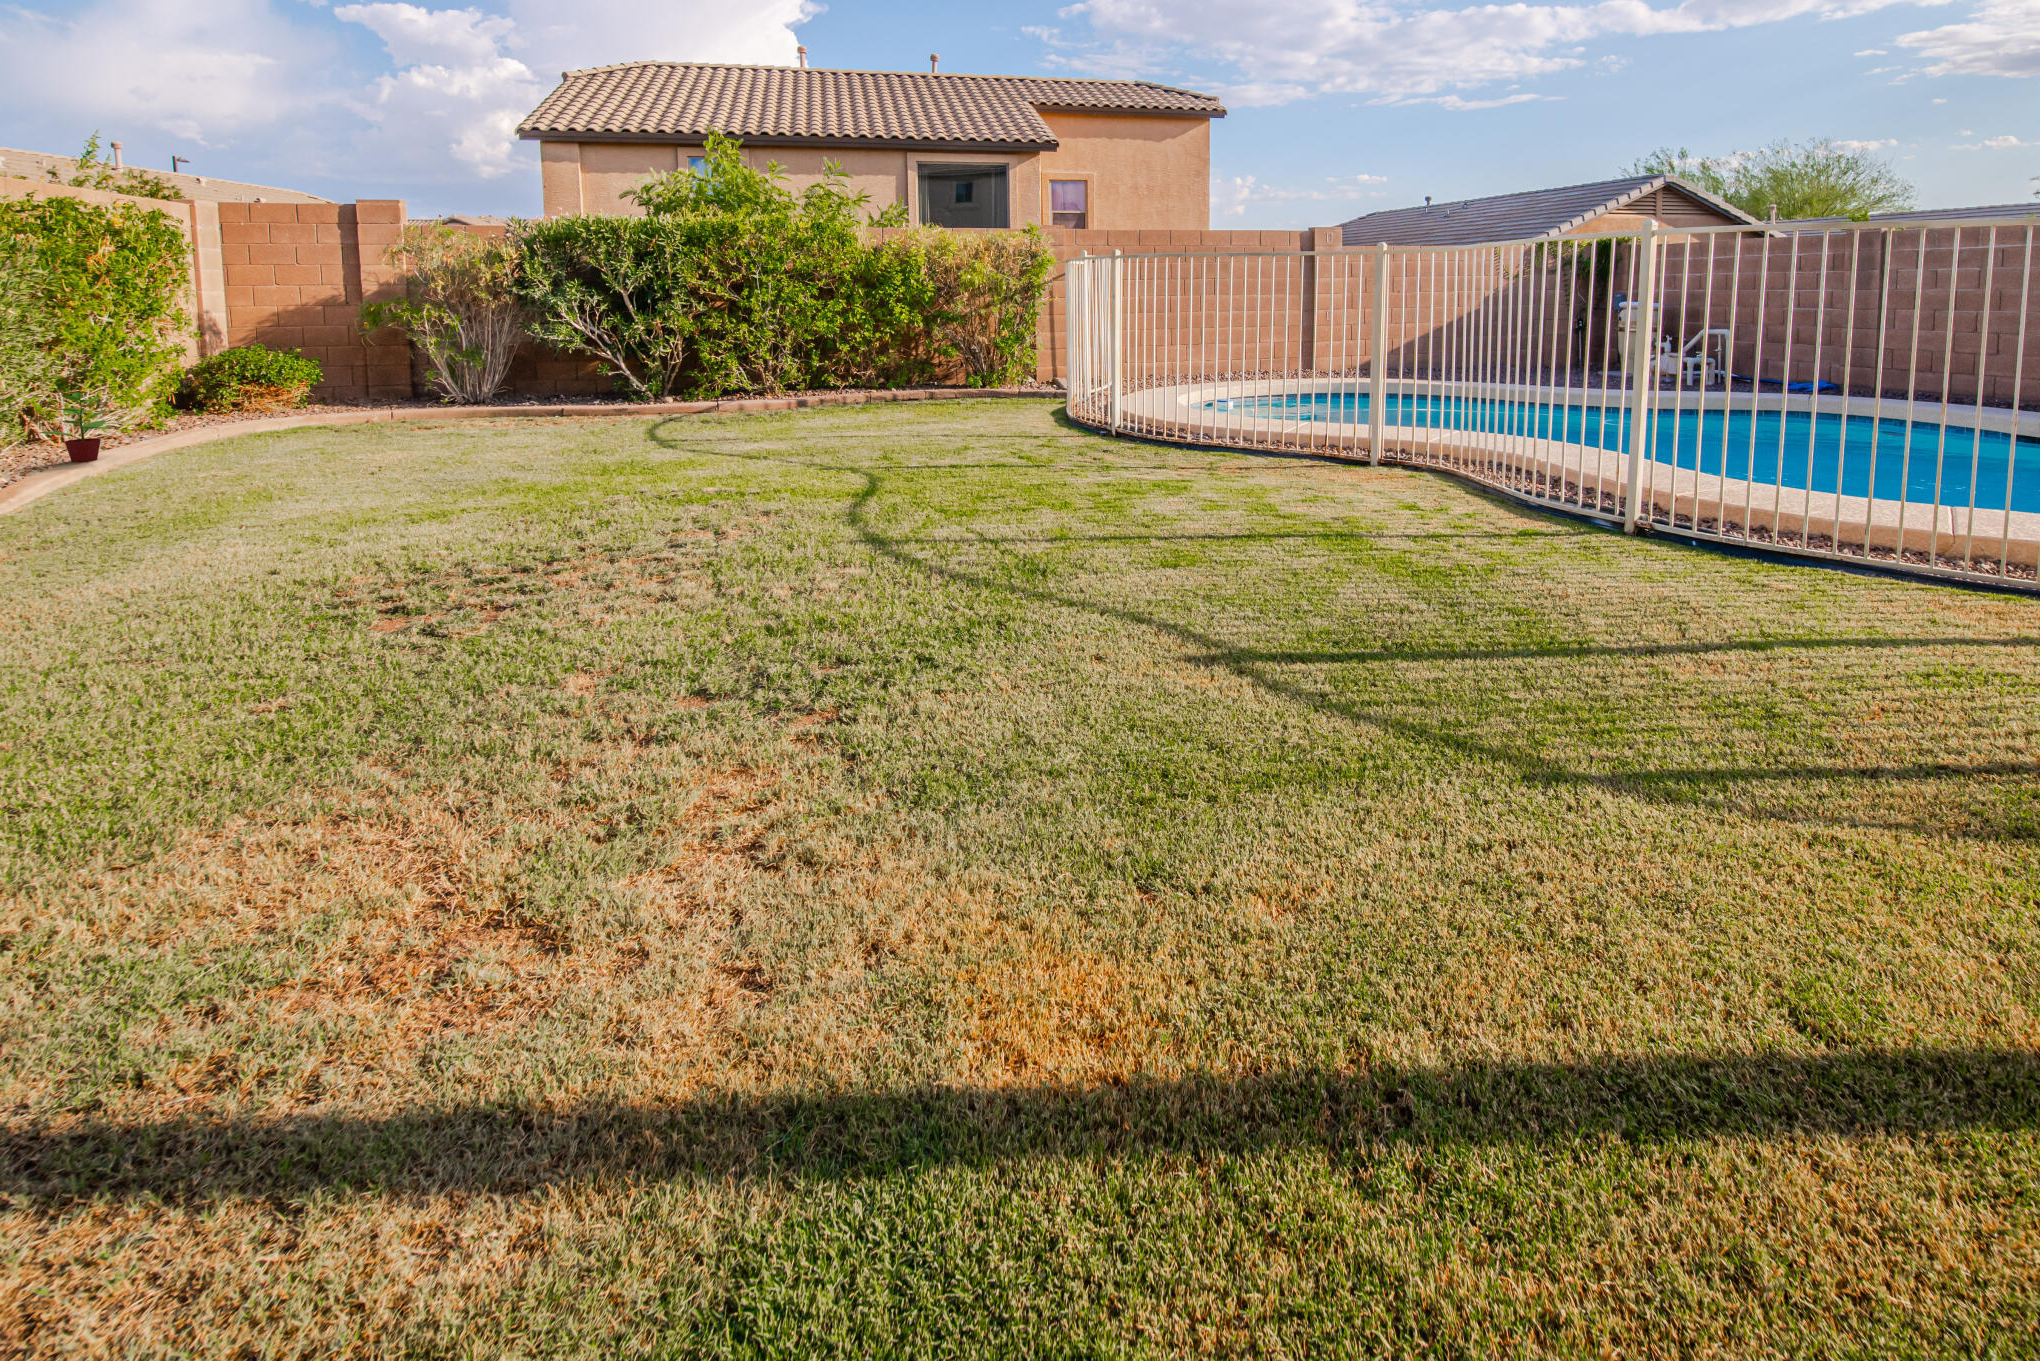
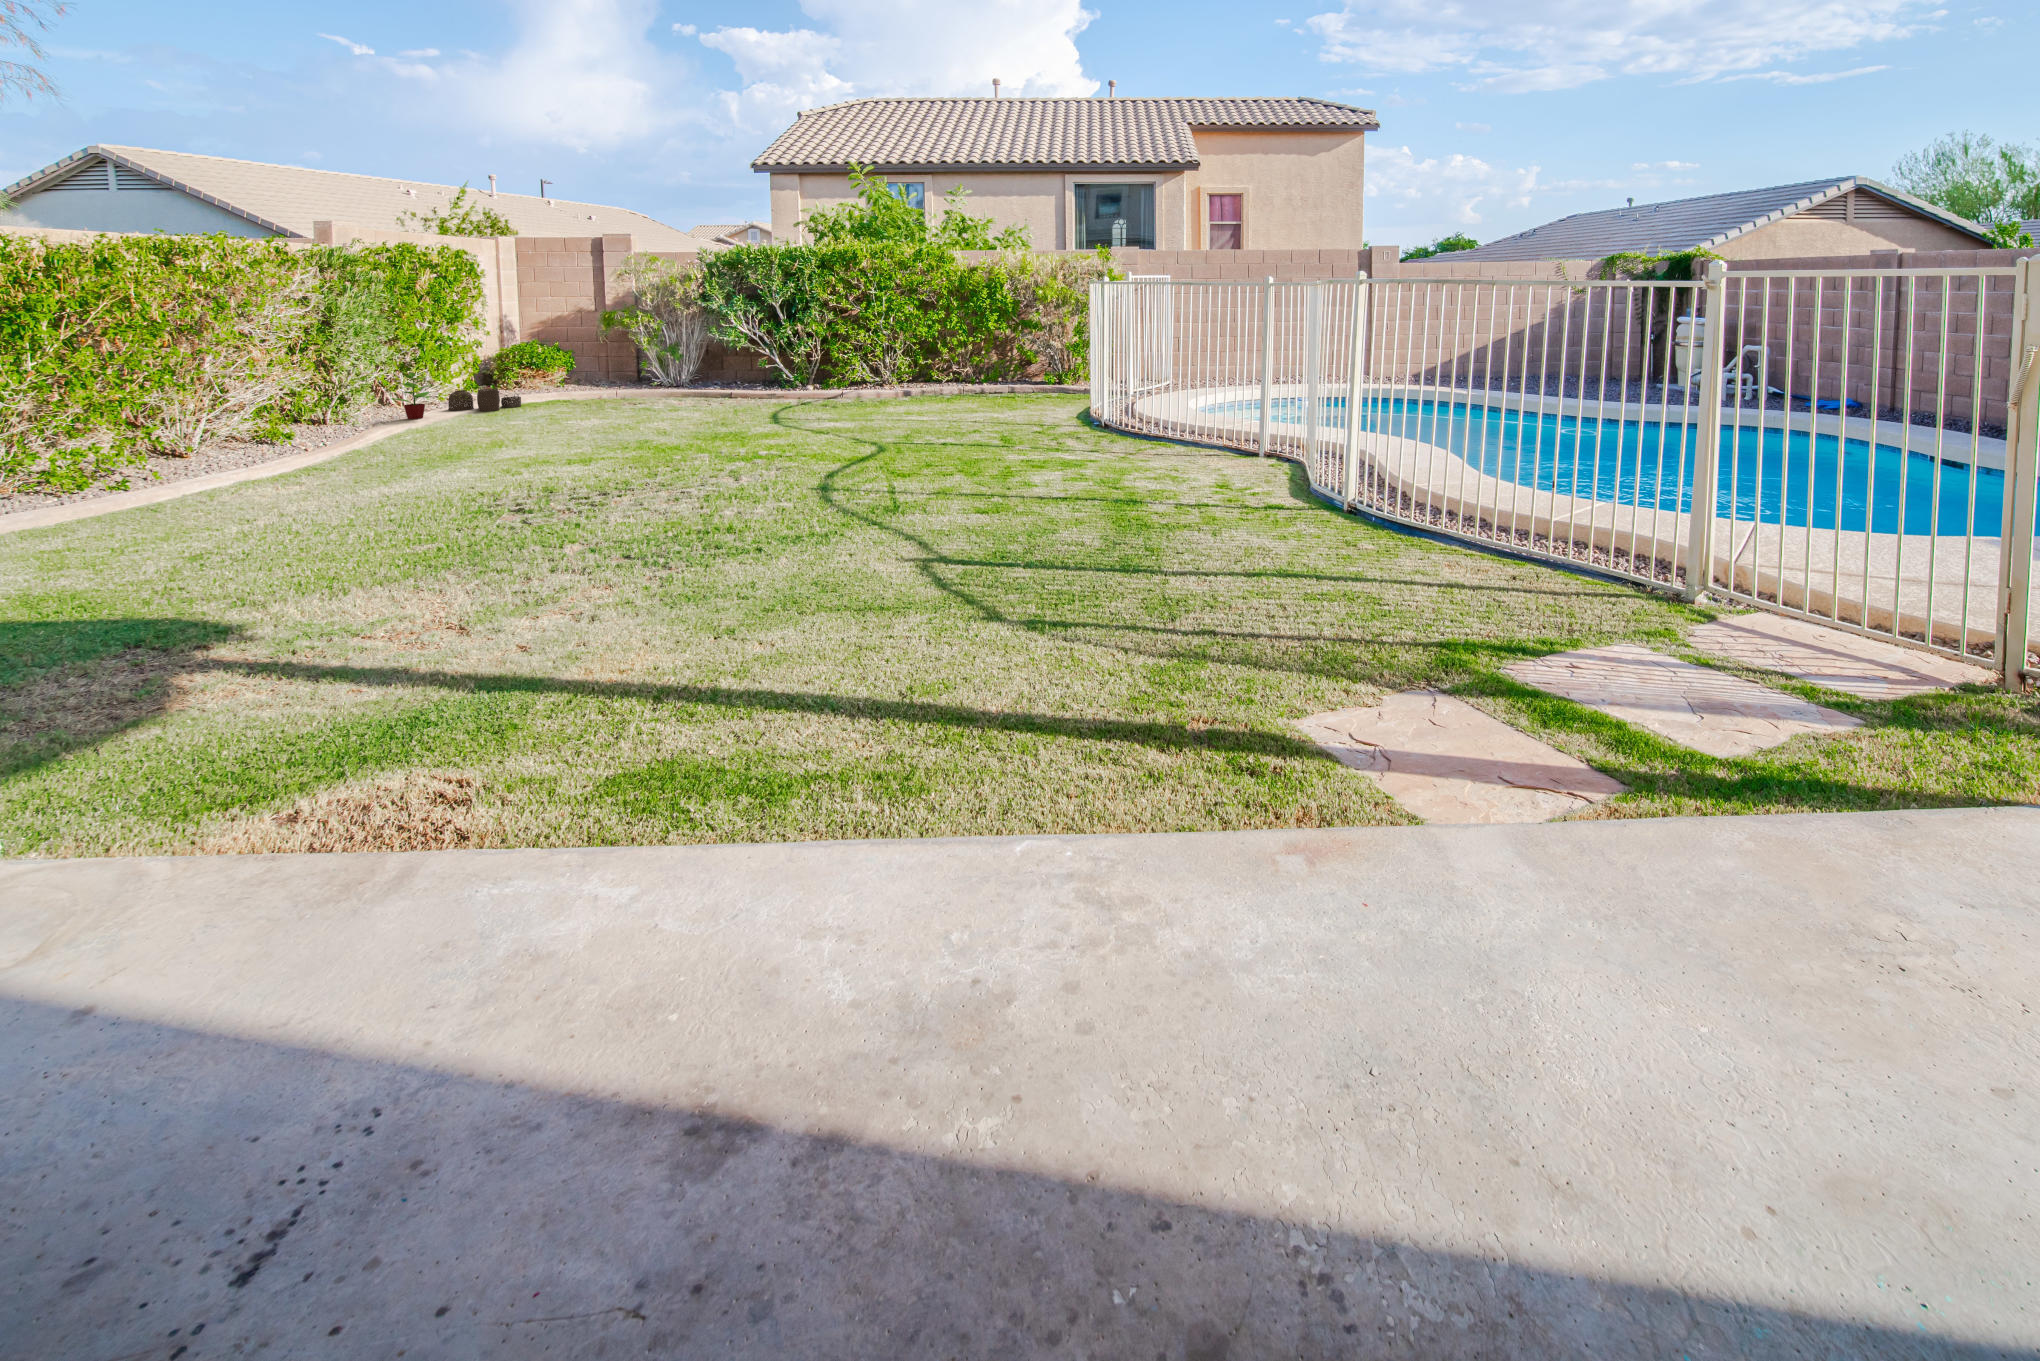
woven basket: none [131,410,250,447] -> present [448,387,521,411]

